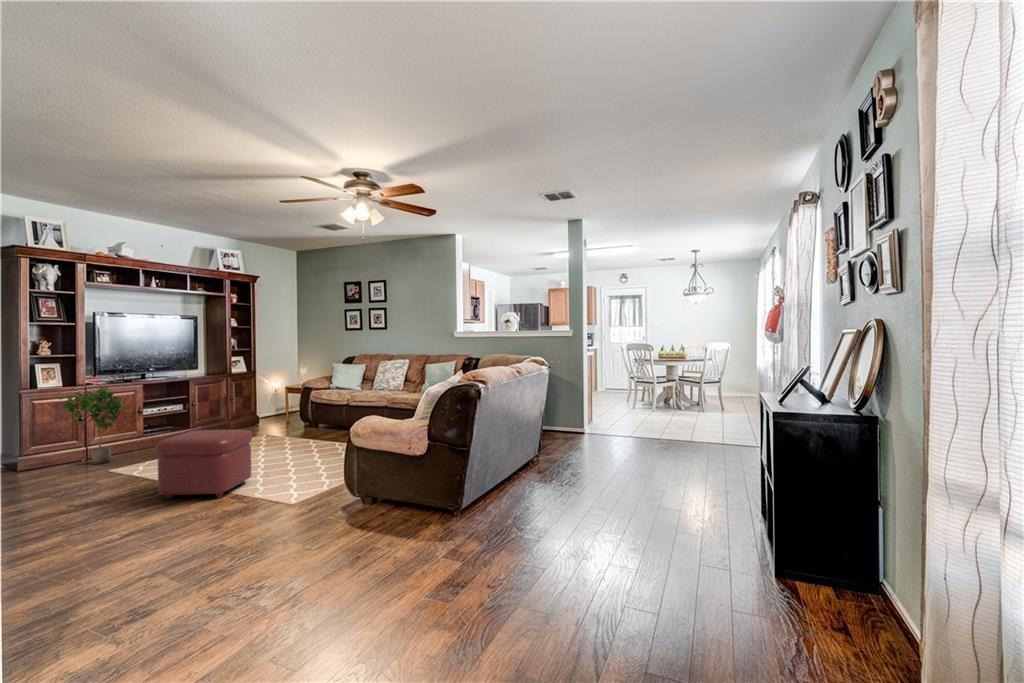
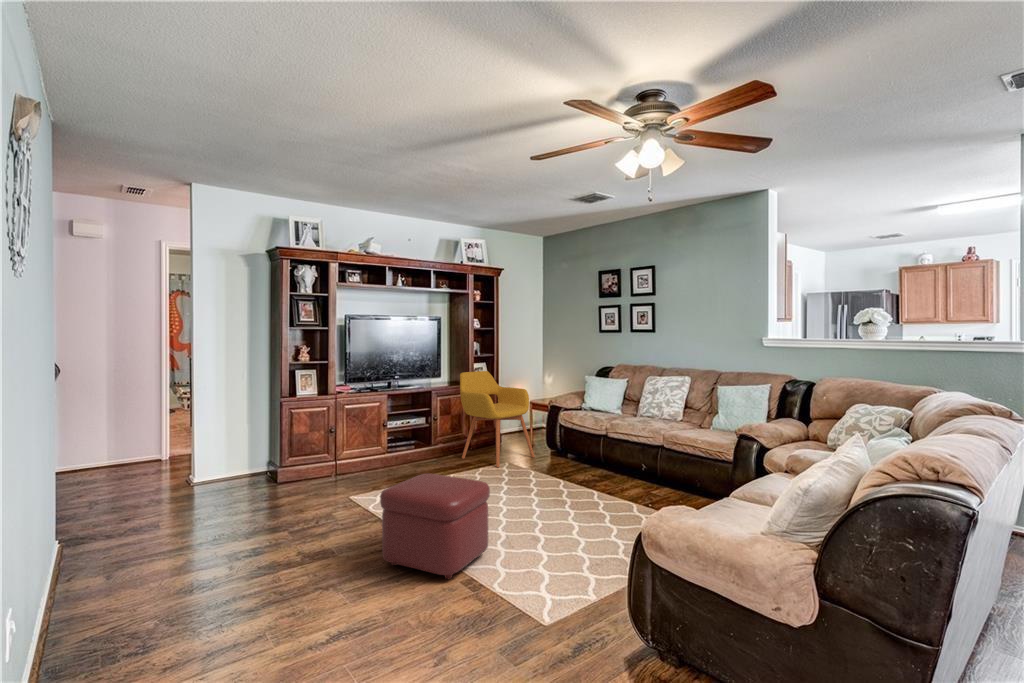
armchair: none [218,362,290,437] -> present [460,371,535,467]
potted plant: present [59,387,126,464] -> none [310,398,370,486]

